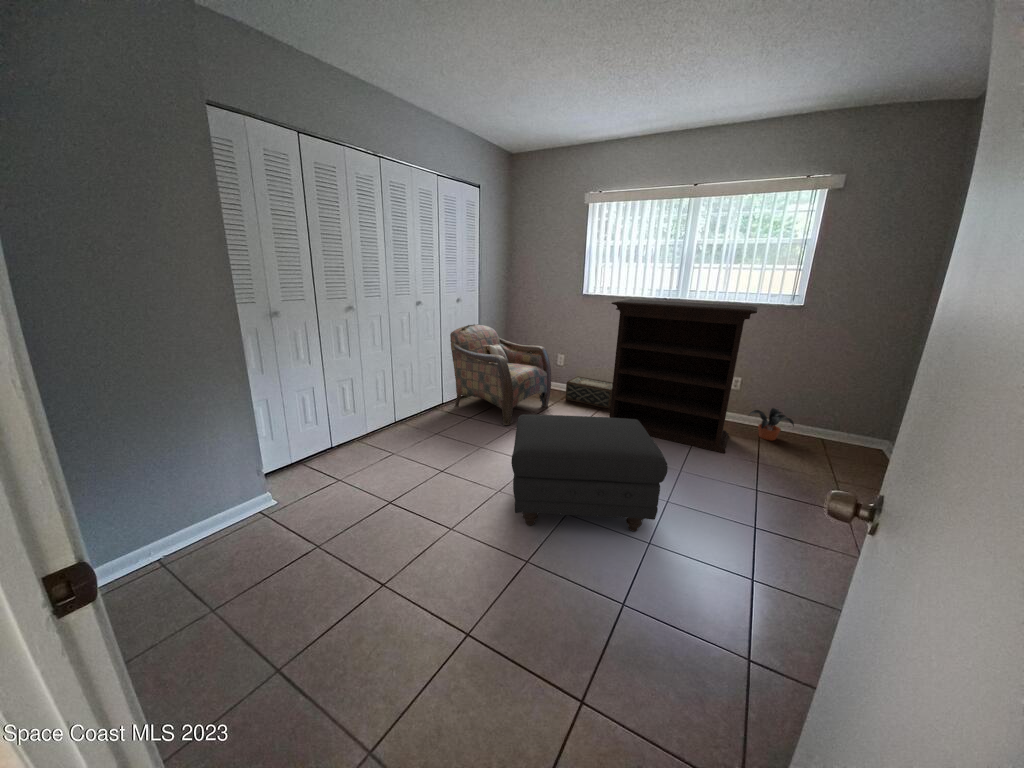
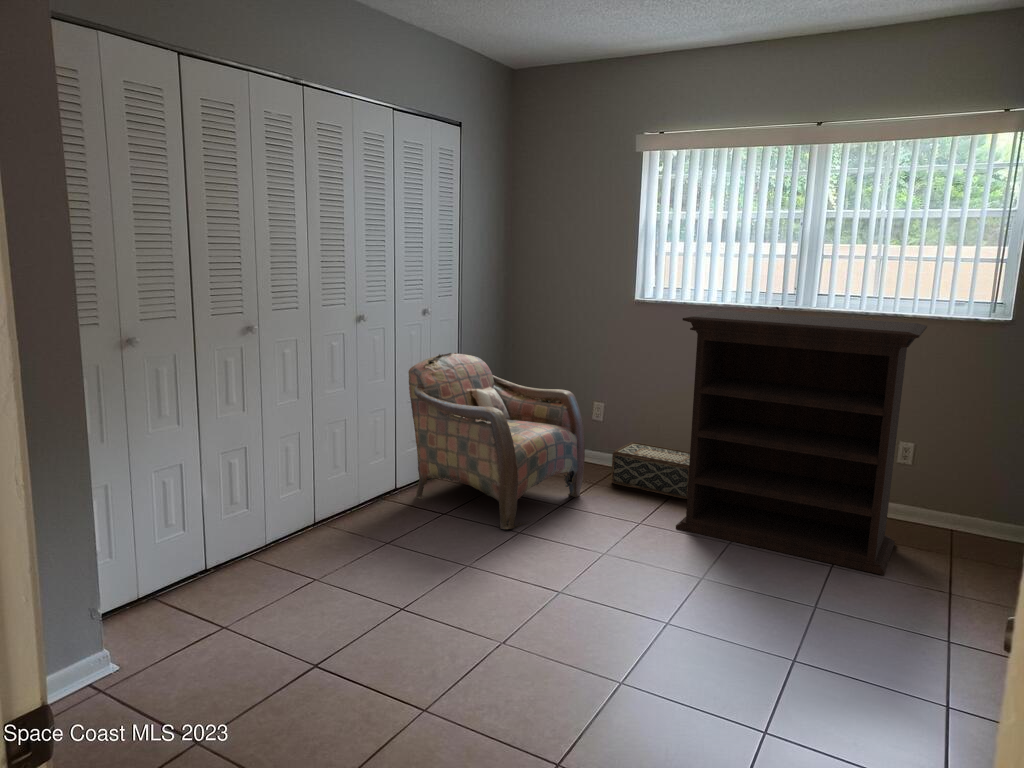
potted plant: present [749,408,794,440] -> none [927,495,1005,553]
ottoman: present [511,414,668,531] -> none [515,509,763,701]

